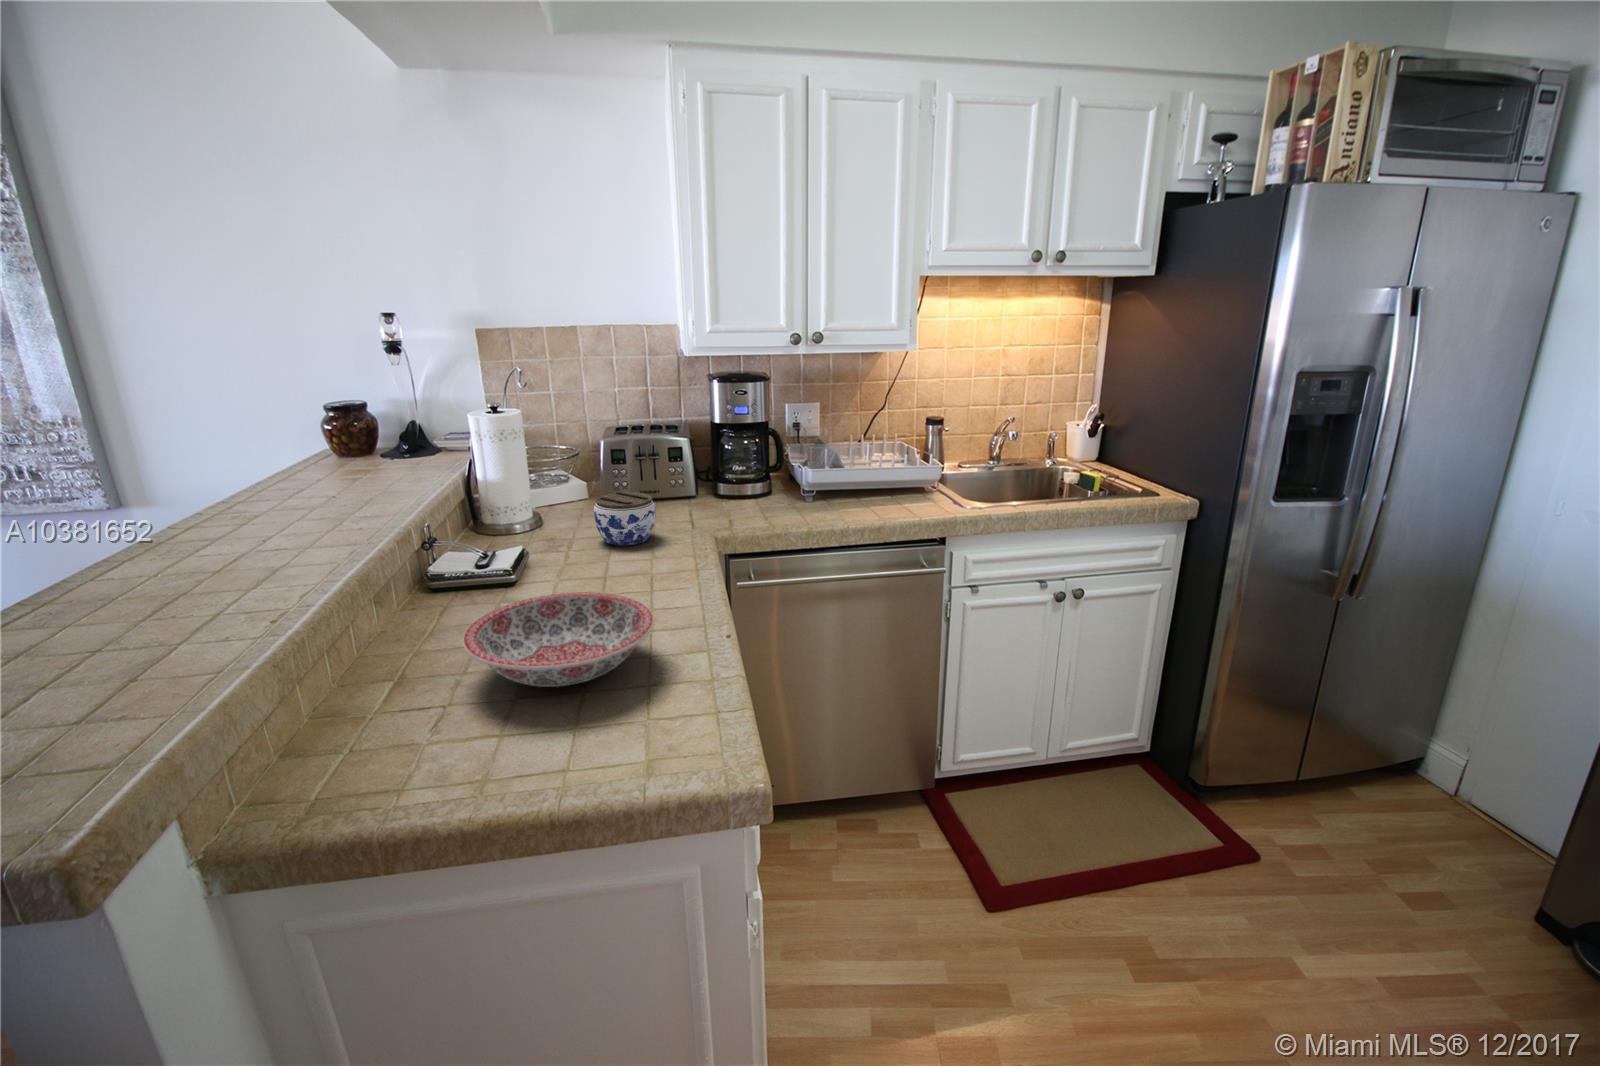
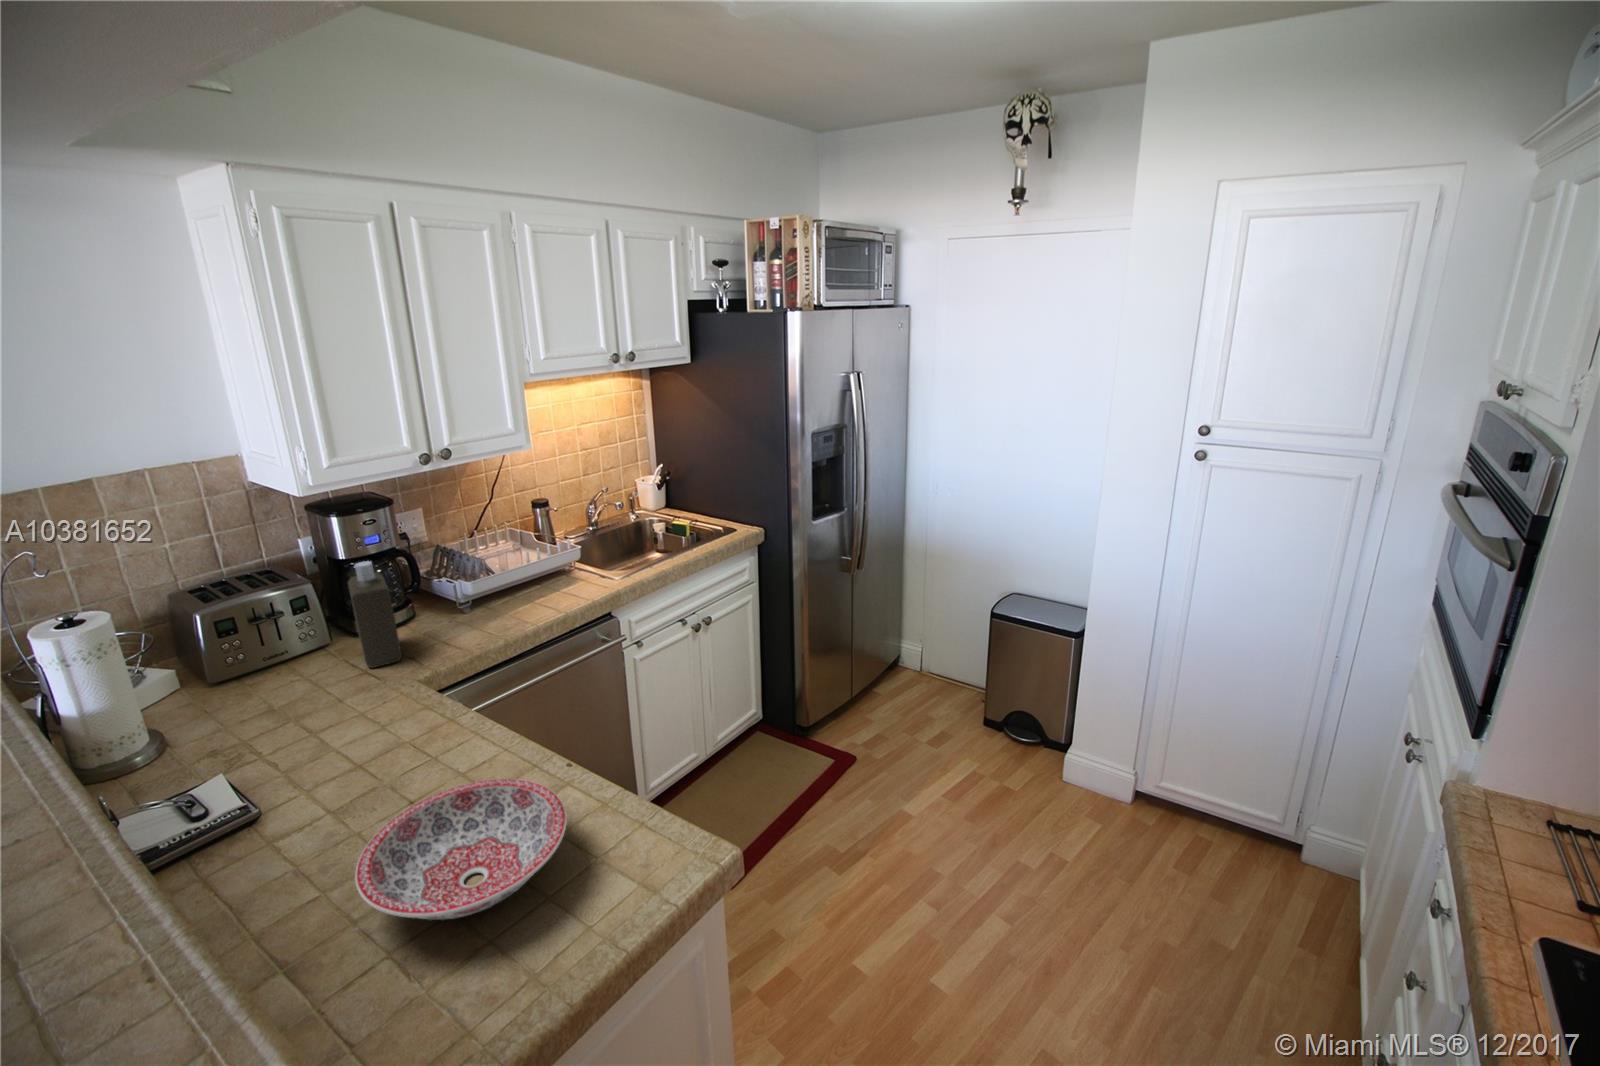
bottle: none [691,422,734,519] -> present [348,561,402,668]
jar: present [594,492,656,546] -> none [272,663,357,734]

